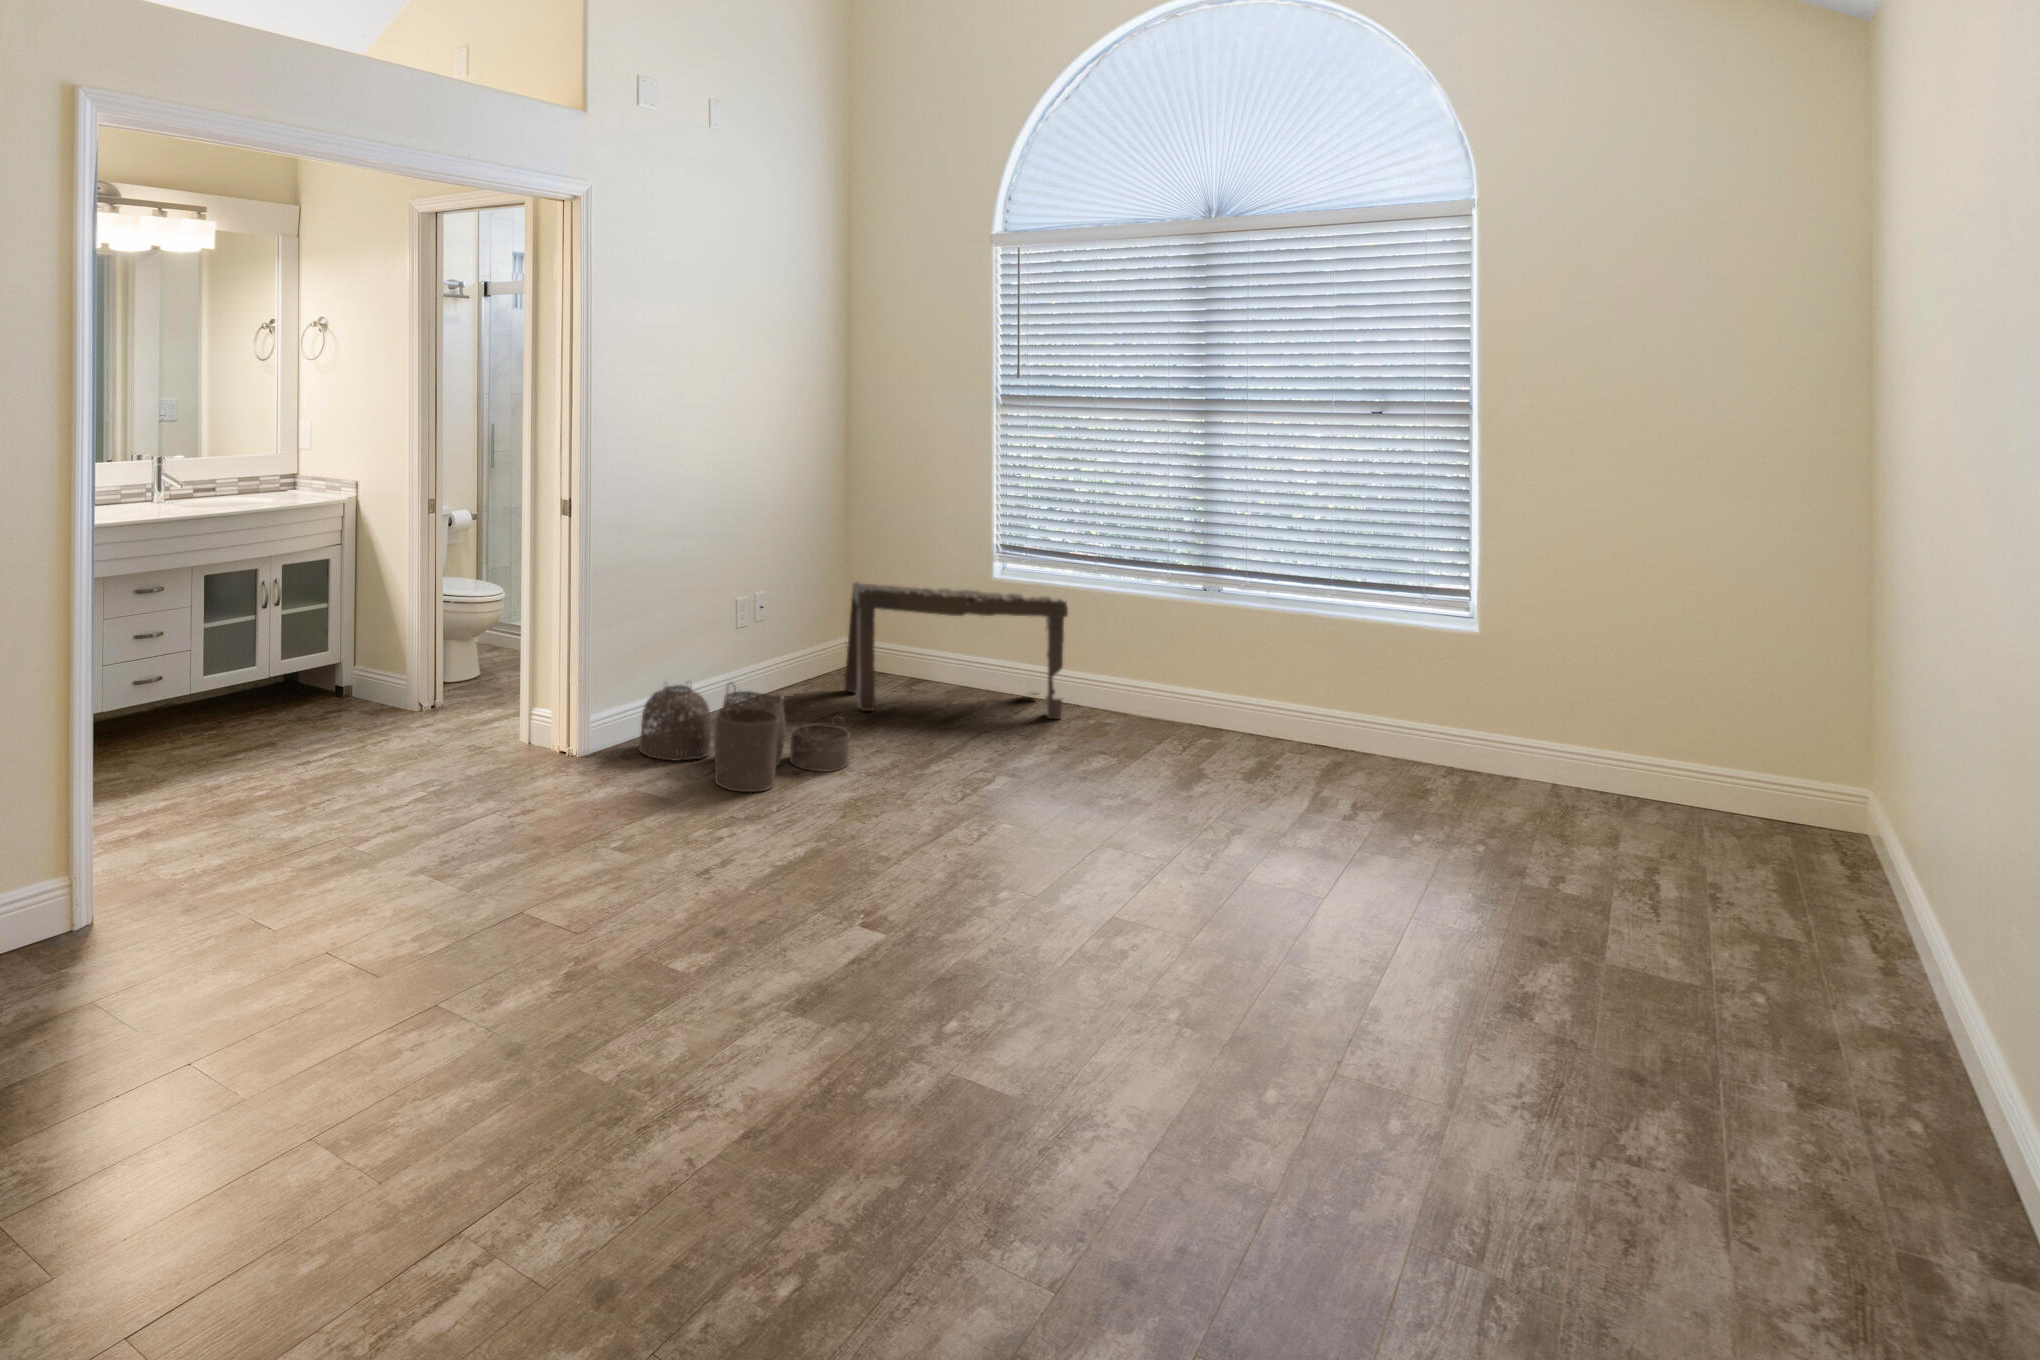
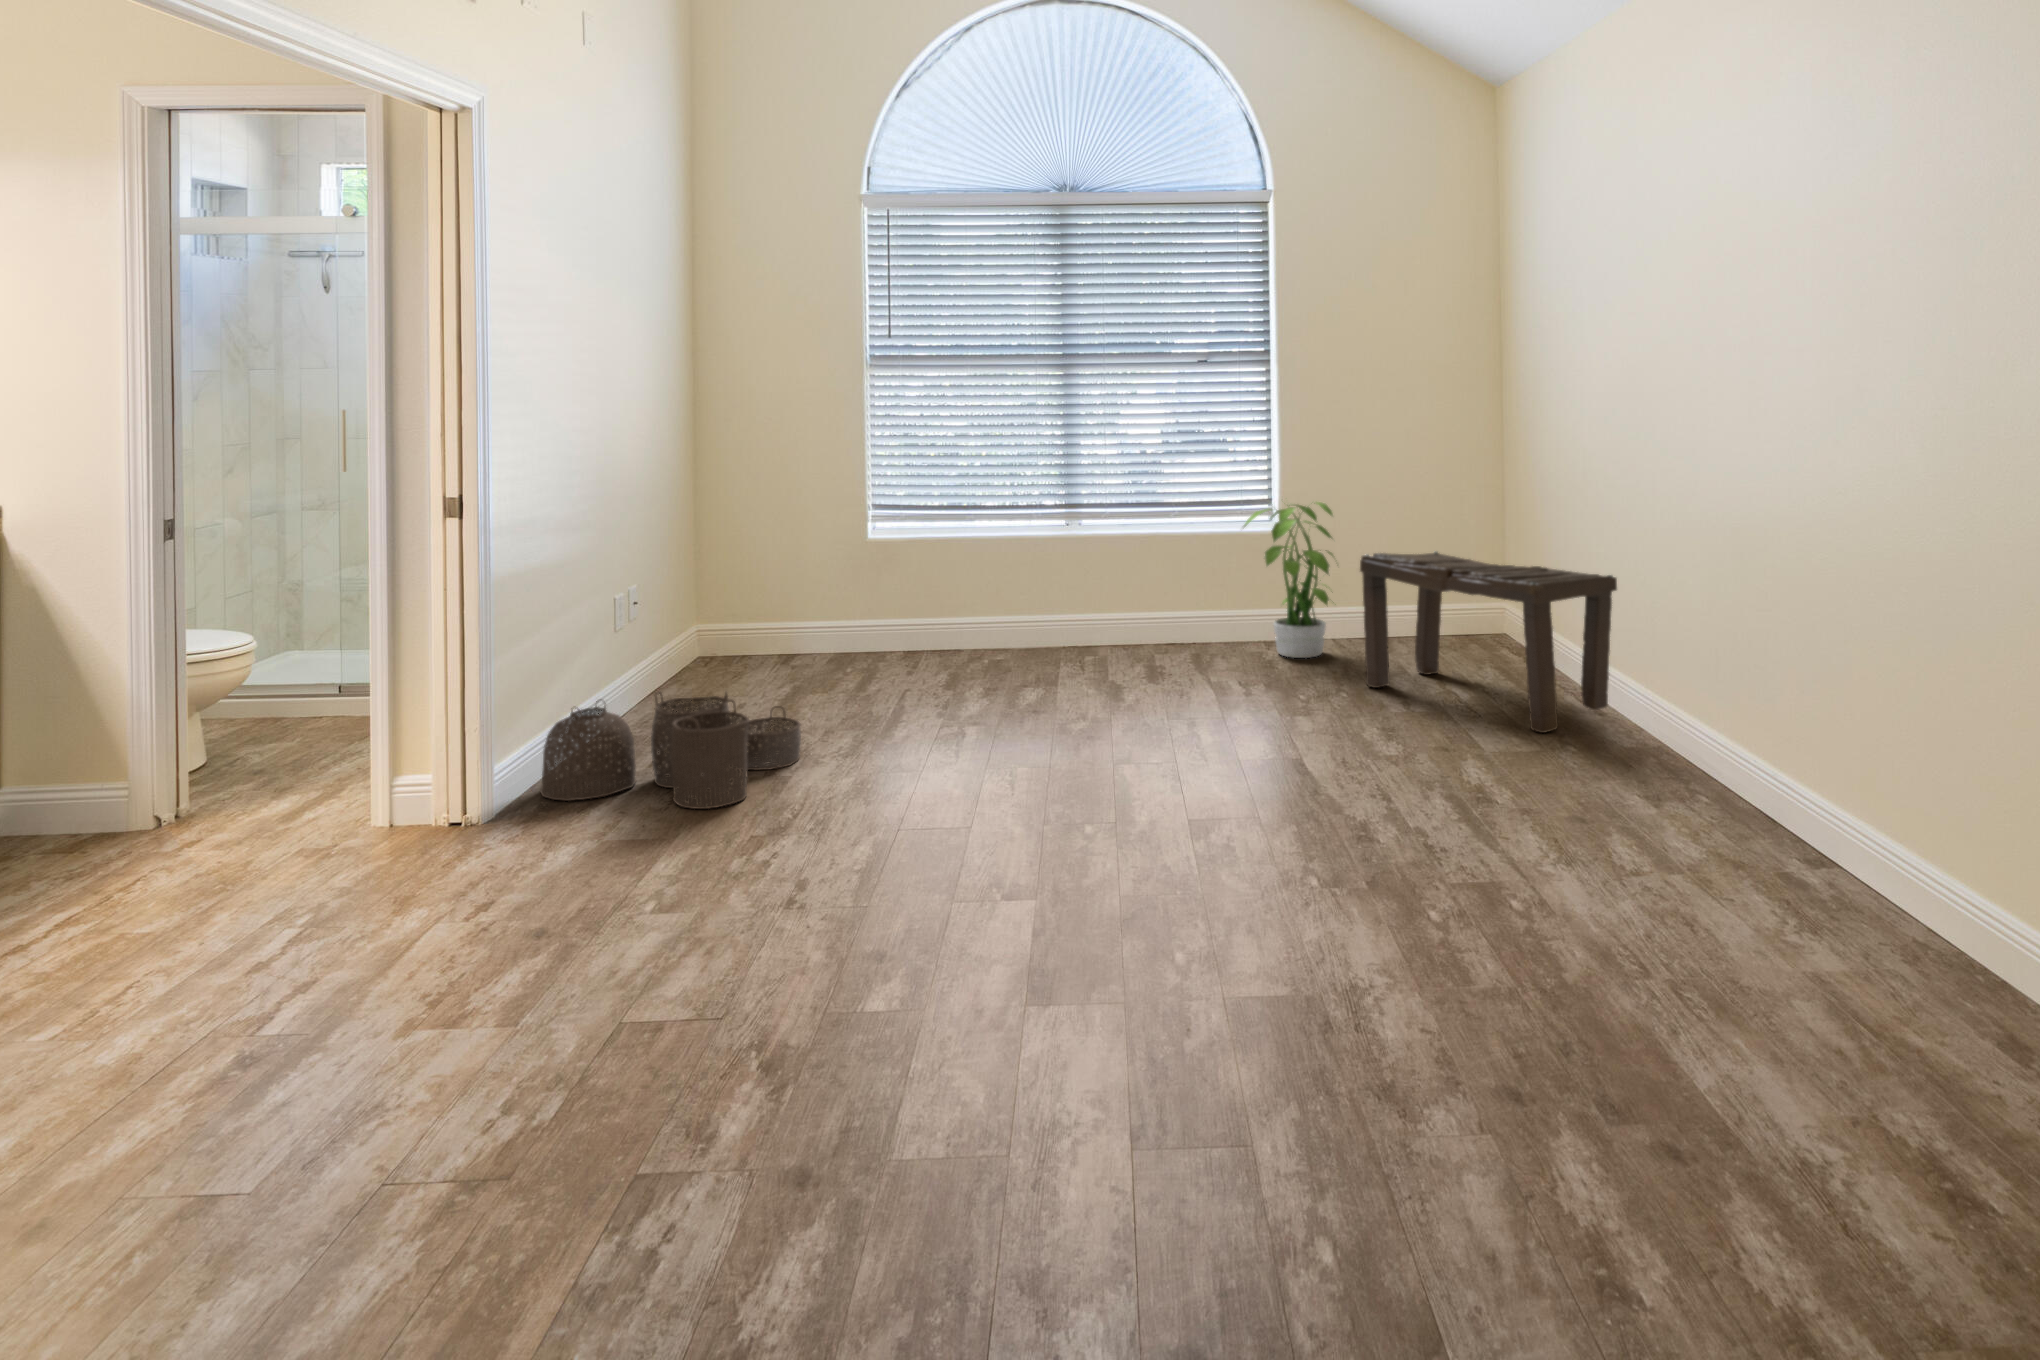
bench: present [844,582,1068,719] -> present [1360,552,1617,733]
potted plant: none [1400,595,1533,791] -> present [1244,502,1333,658]

